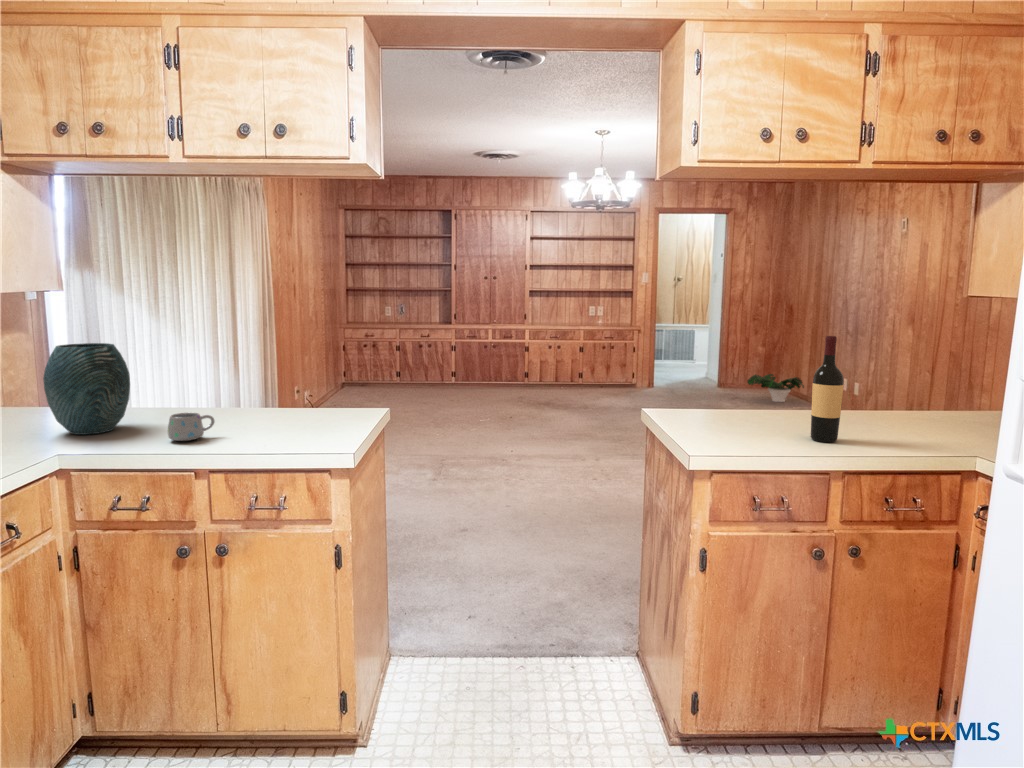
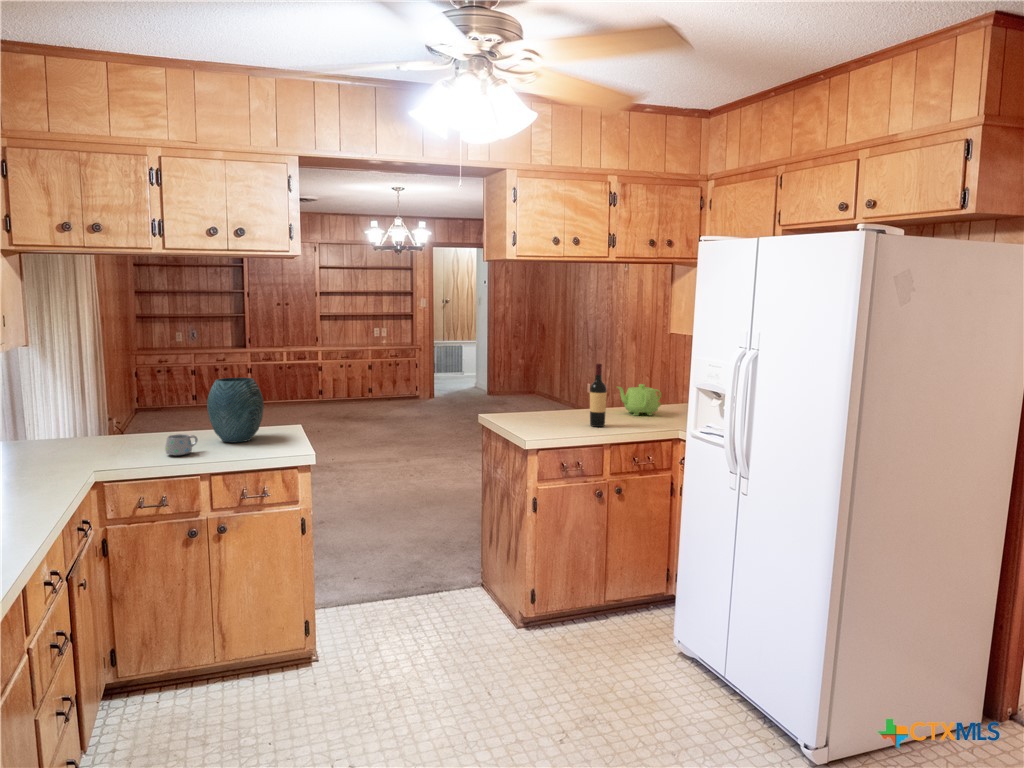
vase: present [43,343,130,435] -> present [207,378,264,443]
potted plant: present [747,374,804,402] -> none [516,384,560,406]
teapot: none [866,375,951,428] -> present [618,384,661,416]

